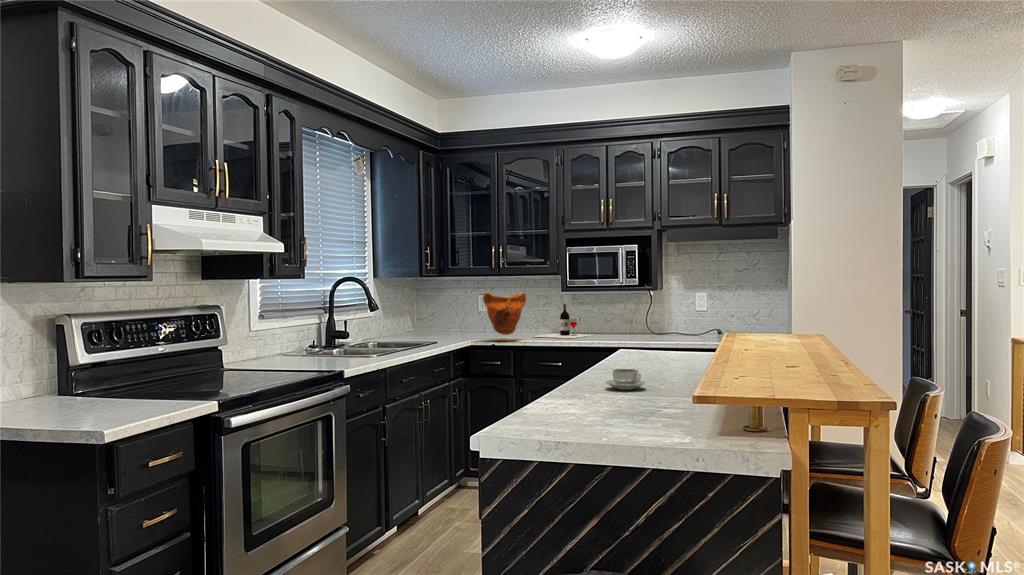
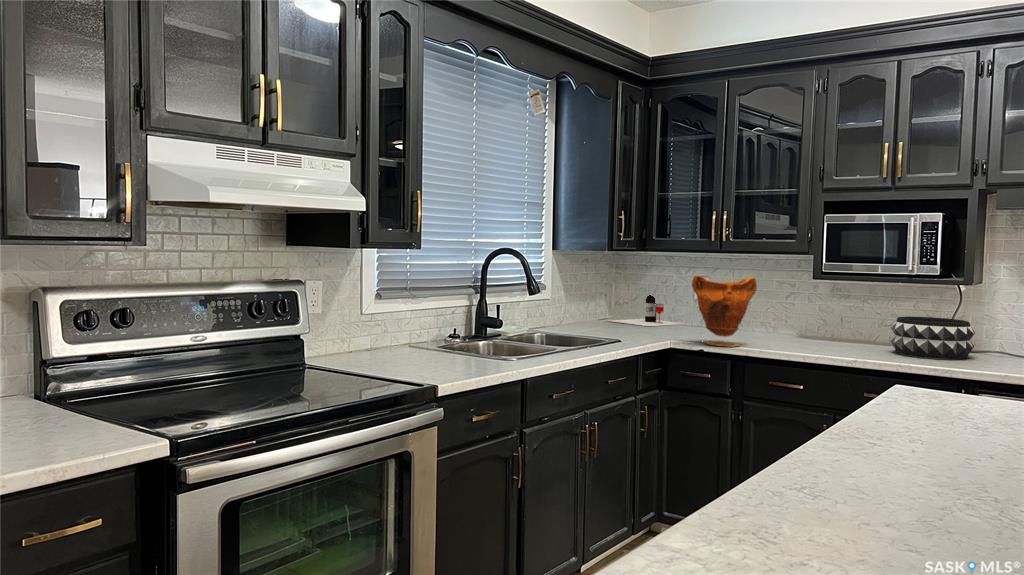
wine bottle: present [533,304,591,338] -> present [609,295,684,326]
decorative bowl: none [612,314,661,339] -> present [890,317,975,359]
coffee cup: present [605,369,646,390] -> none [858,466,957,520]

